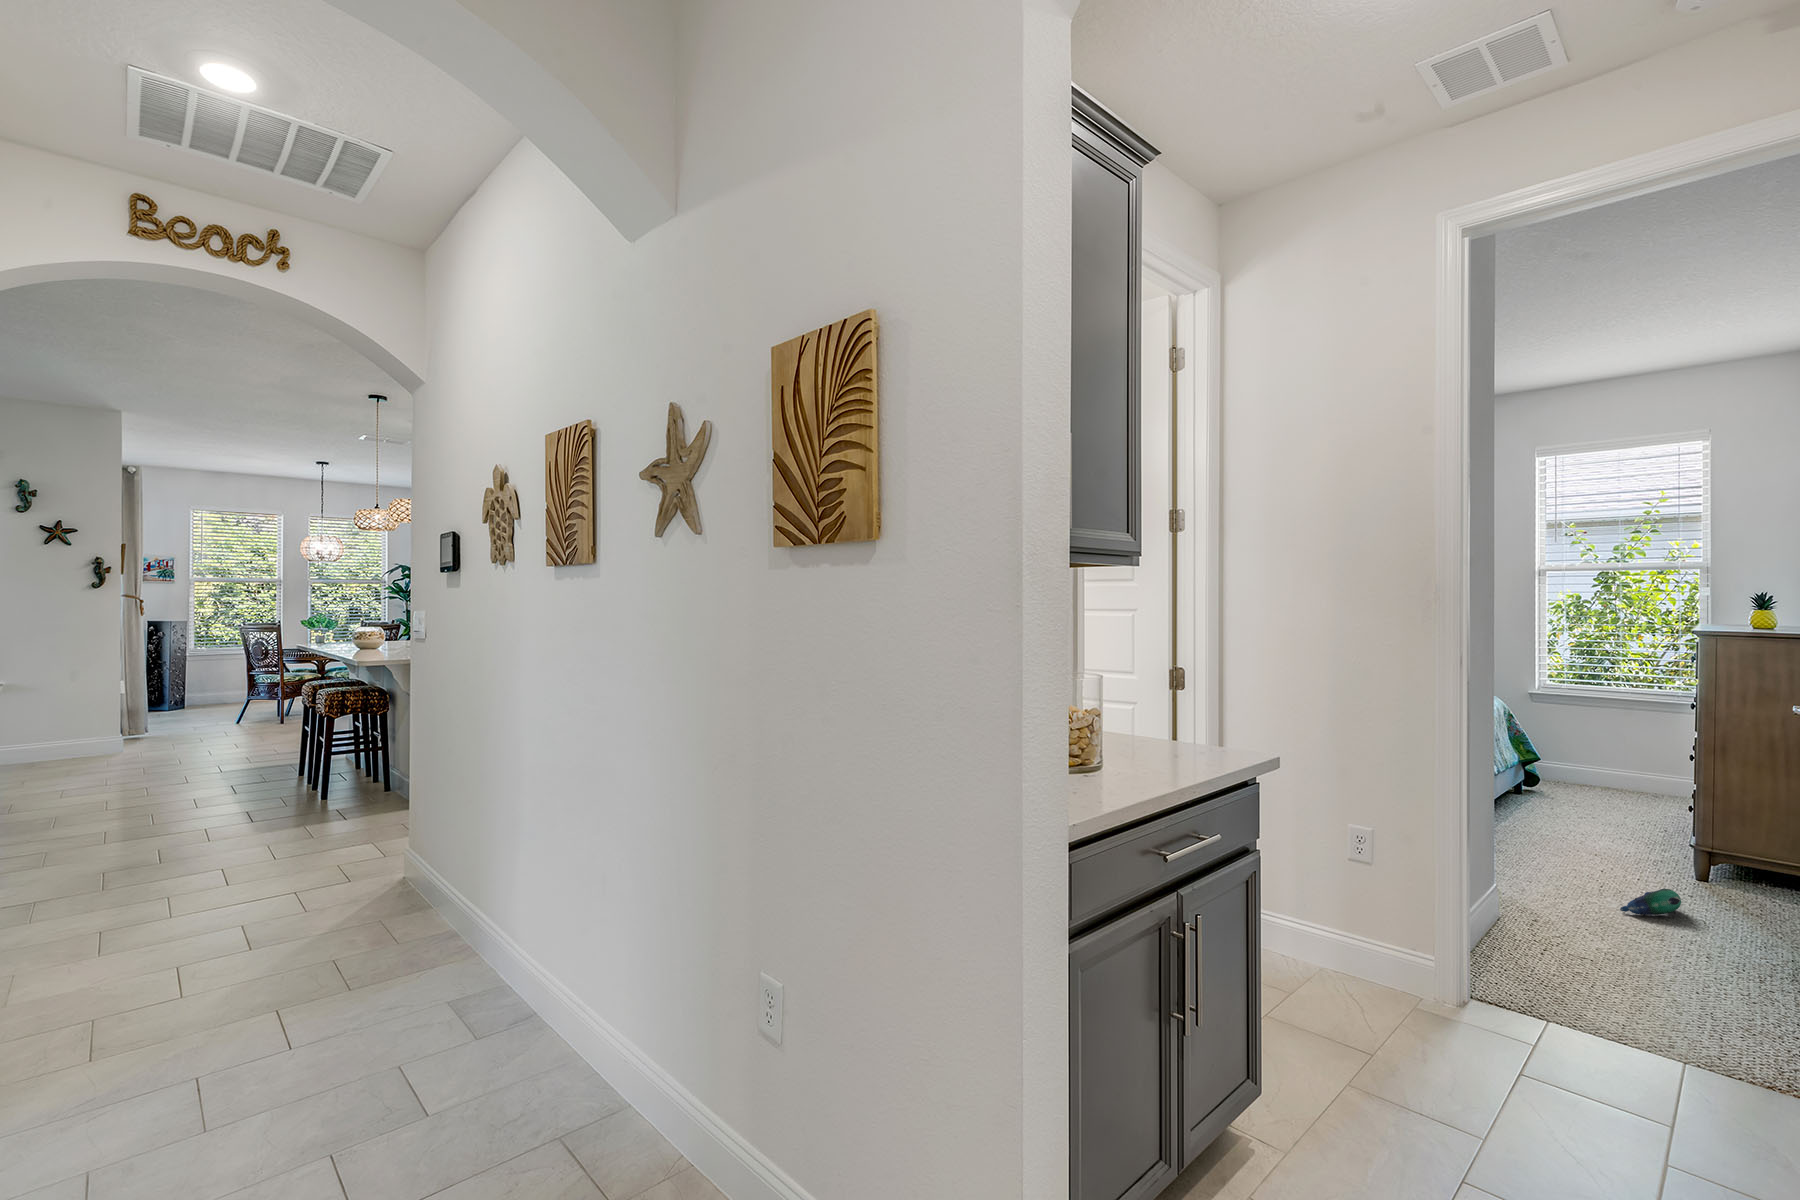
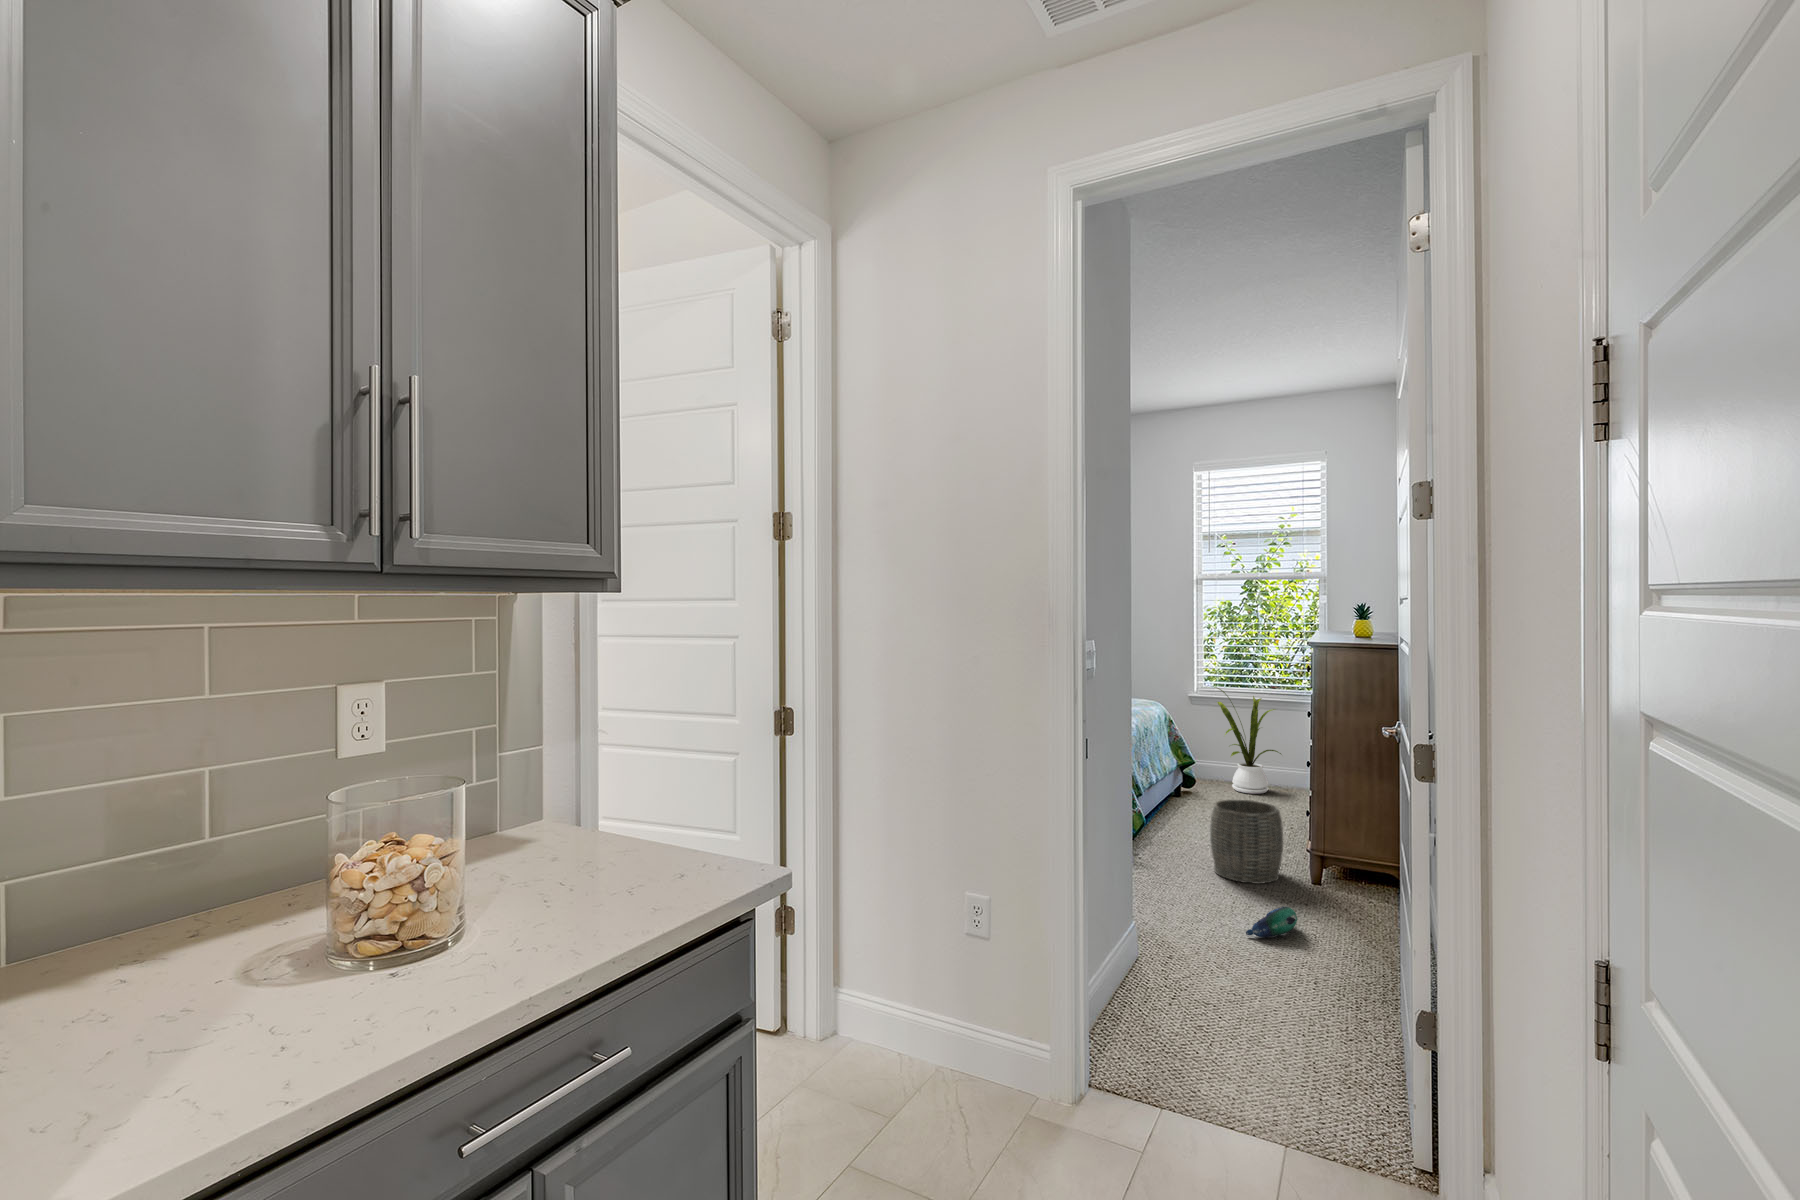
house plant: none [1555,681,1650,796] -> present [1215,687,1281,794]
woven basket: none [1569,789,1659,873] -> present [1210,800,1283,884]

